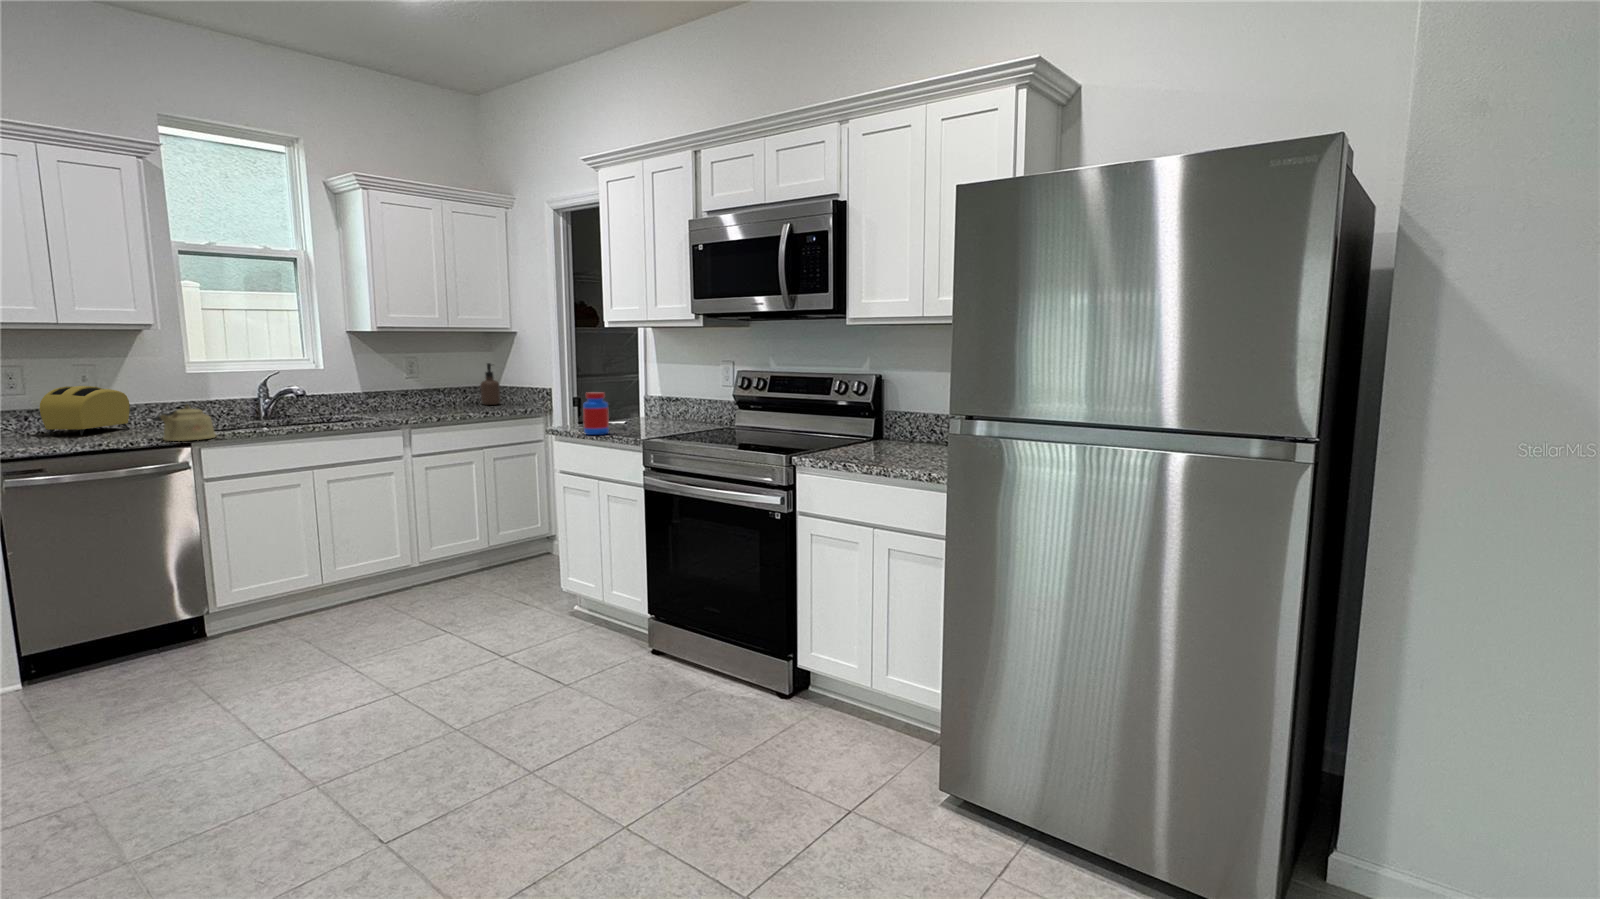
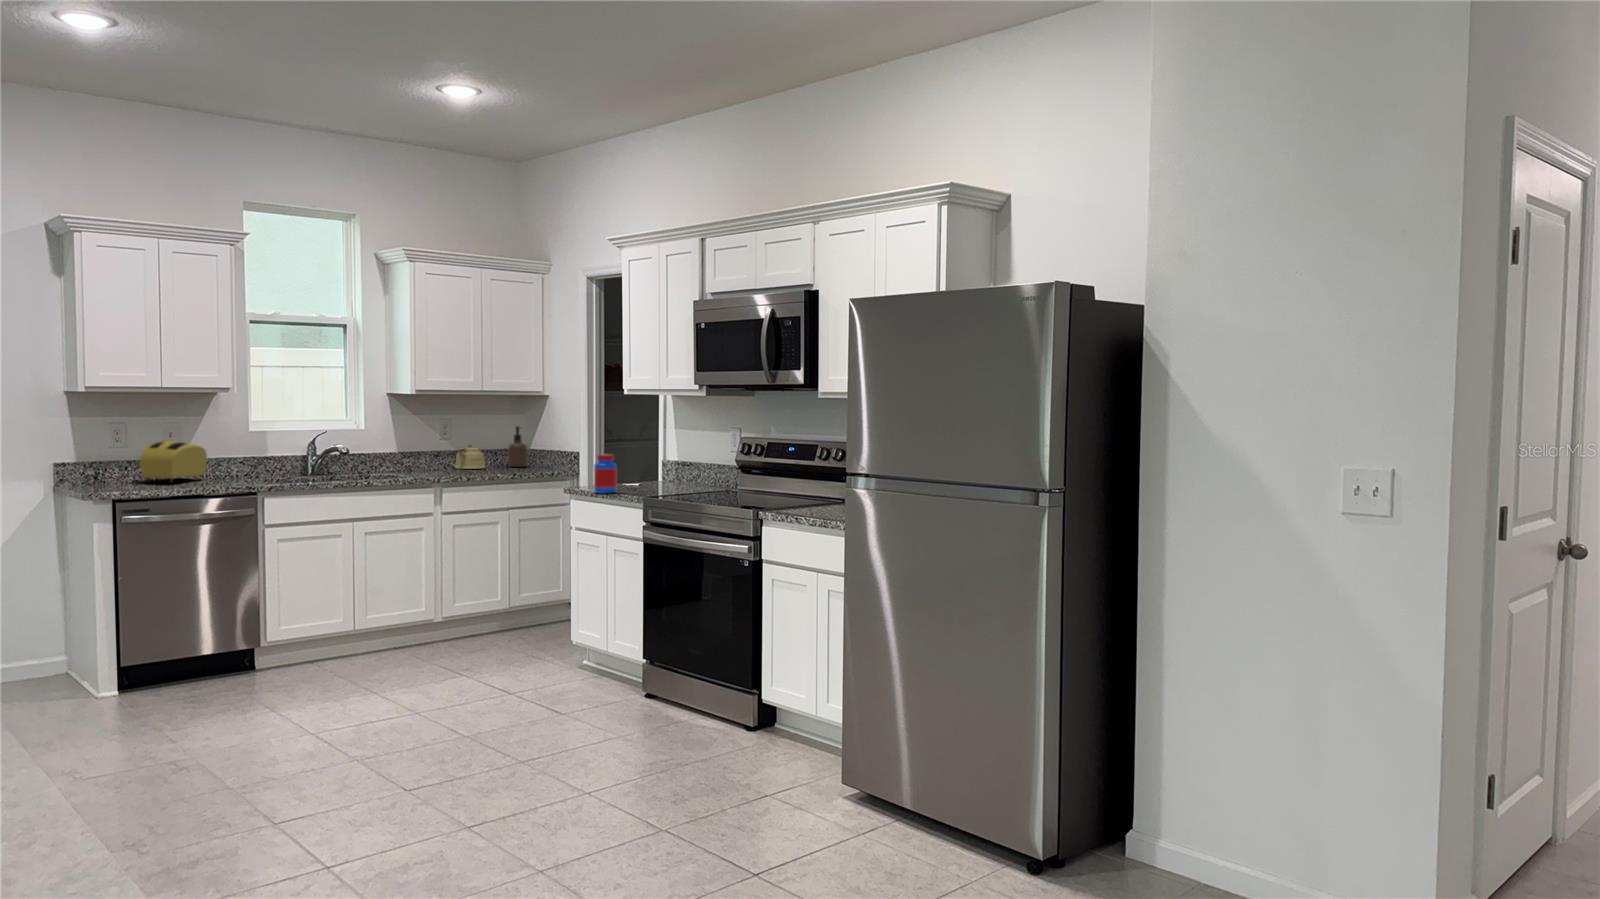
kettle: present [152,405,216,441] -> present [450,444,486,469]

